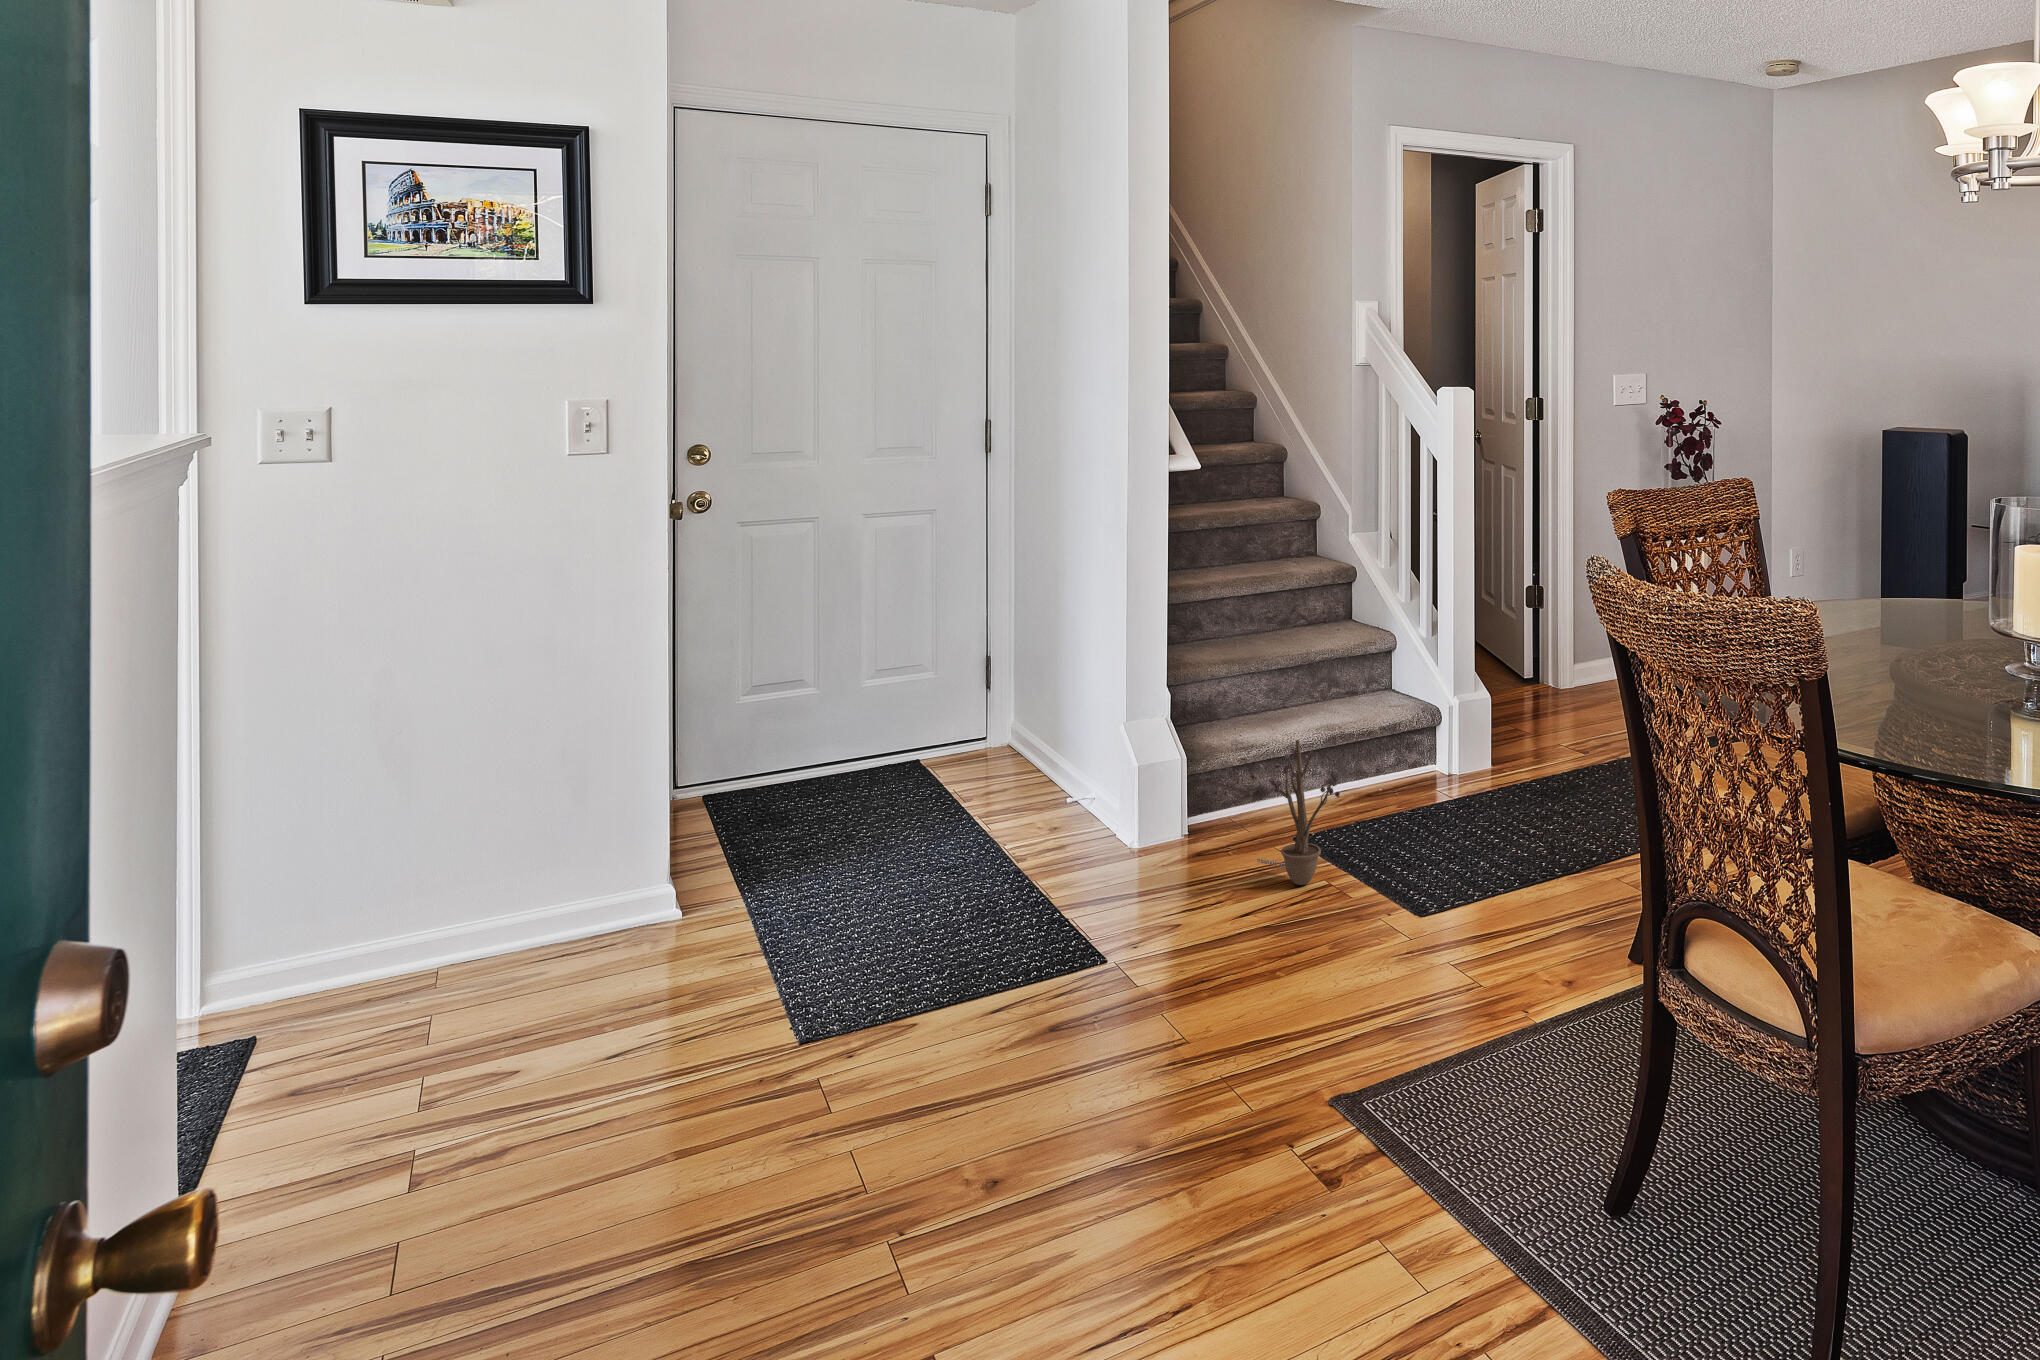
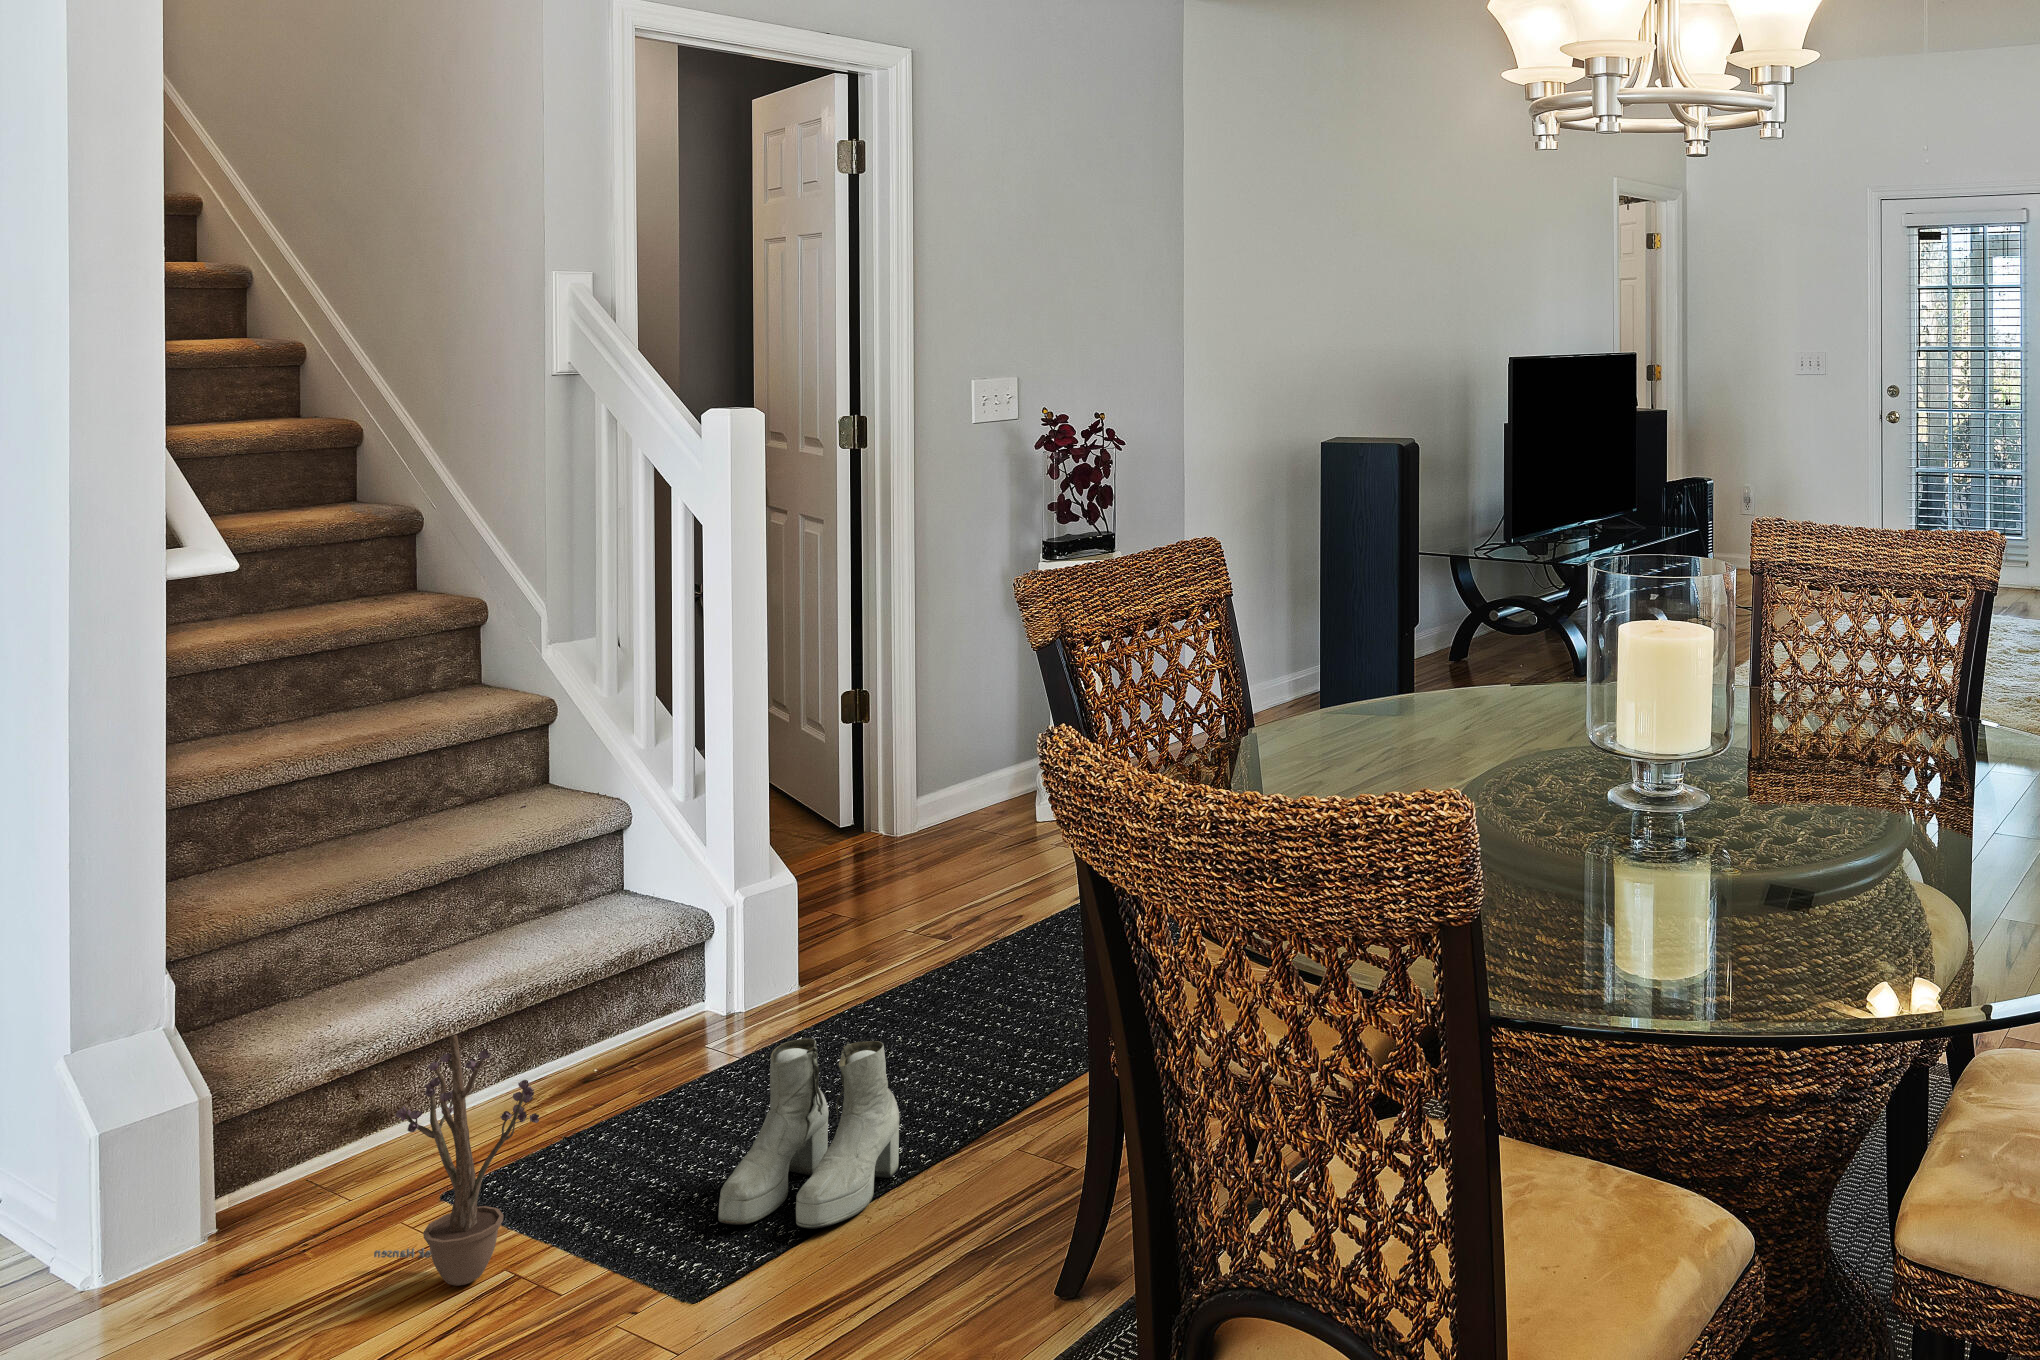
boots: none [1435,781,1543,895] -> present [718,1039,899,1228]

